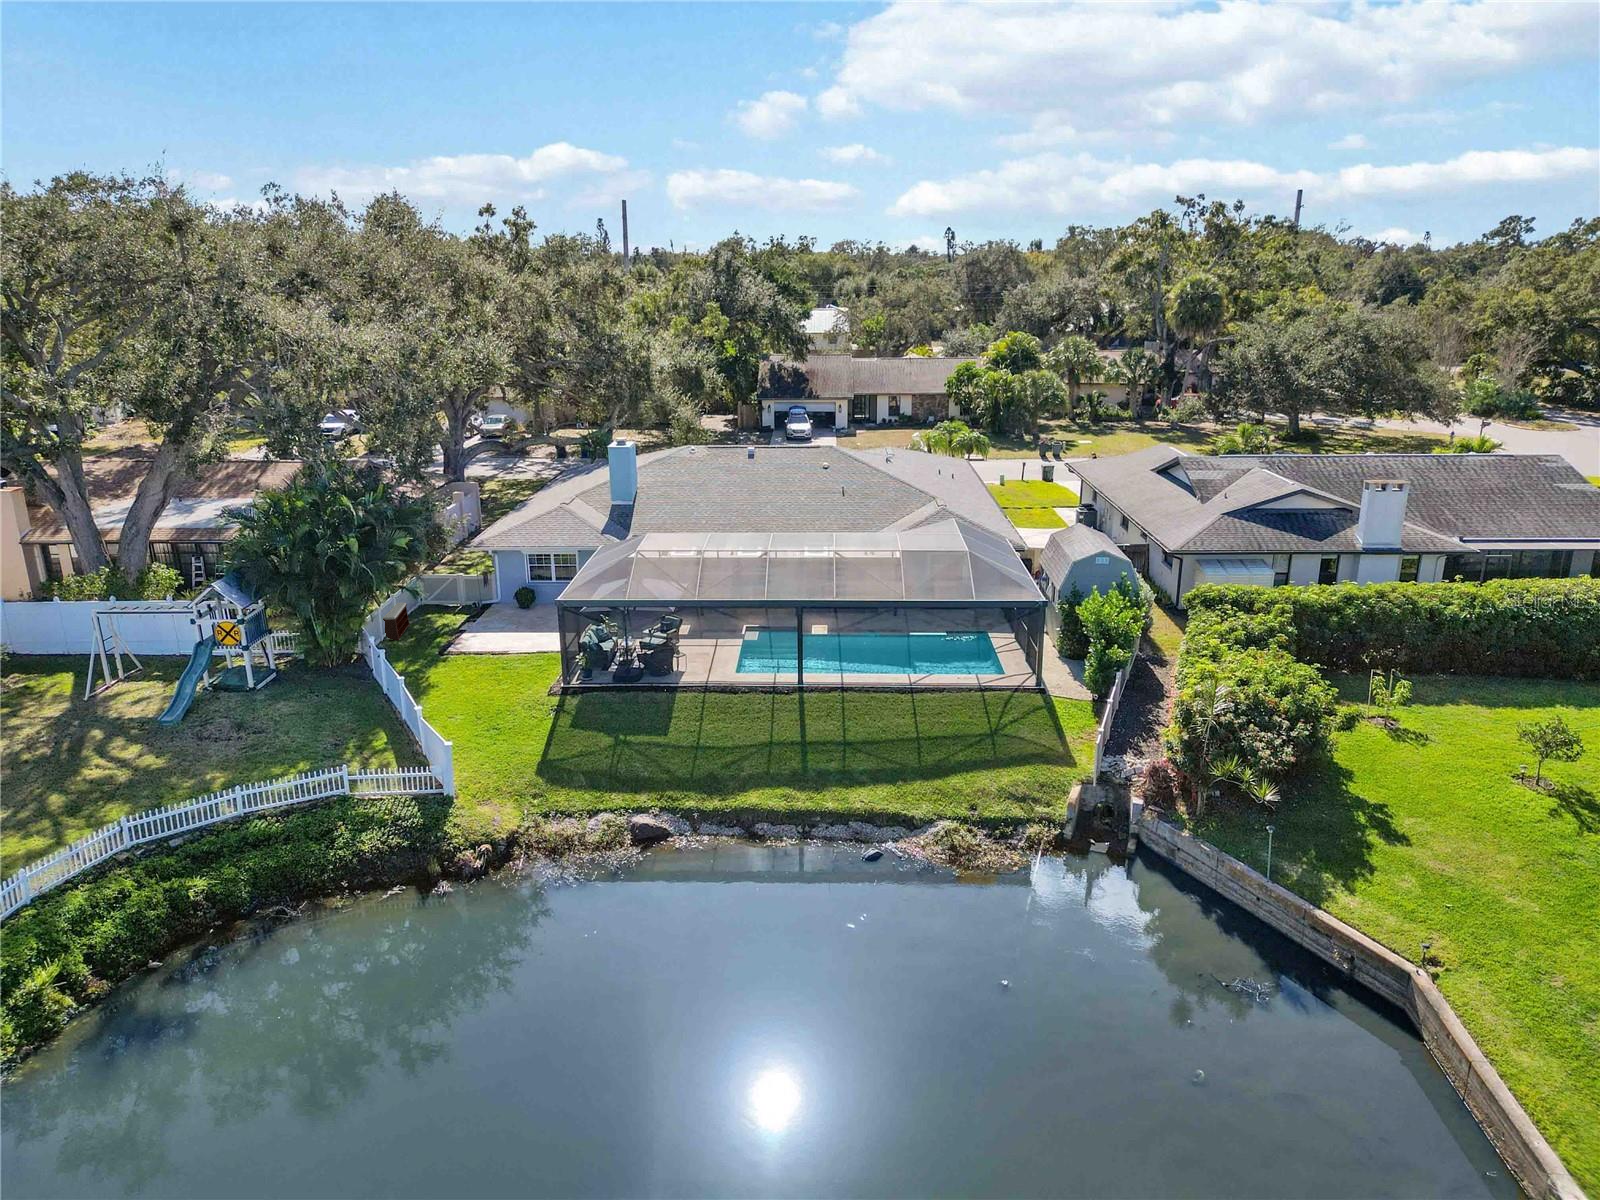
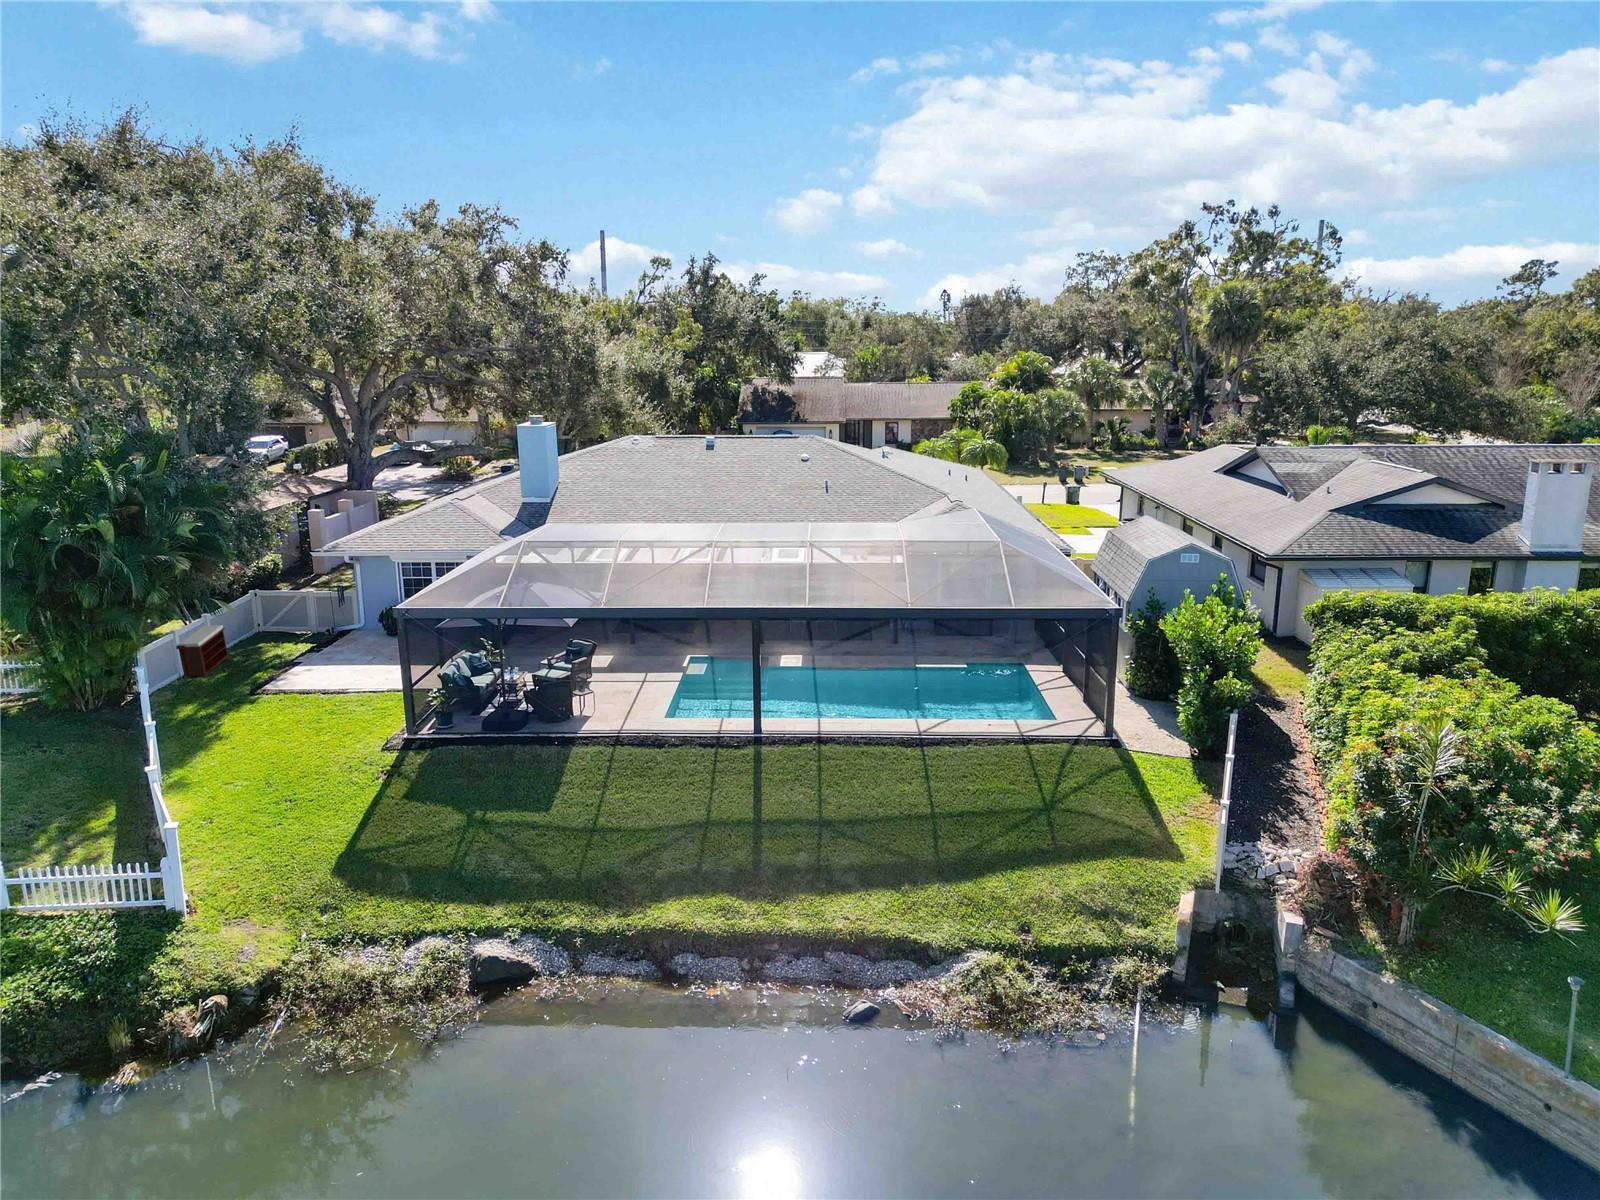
potted tree: none [1207,787,1222,819] -> present [1416,896,1443,949]

